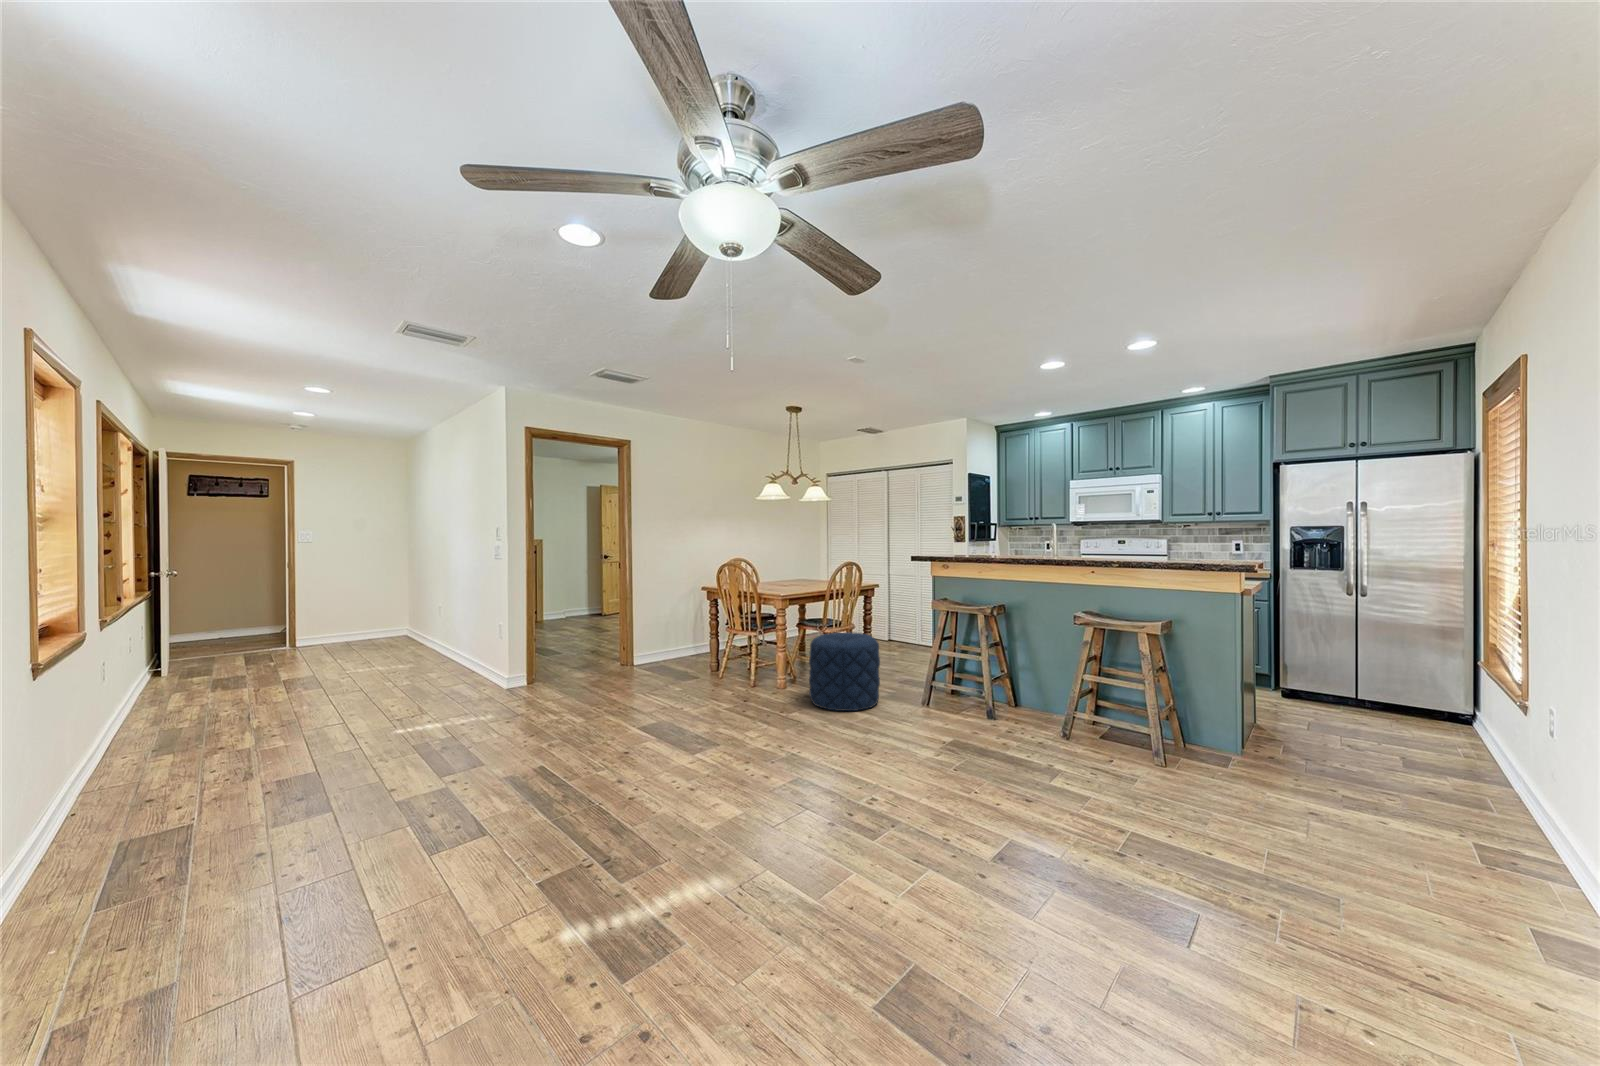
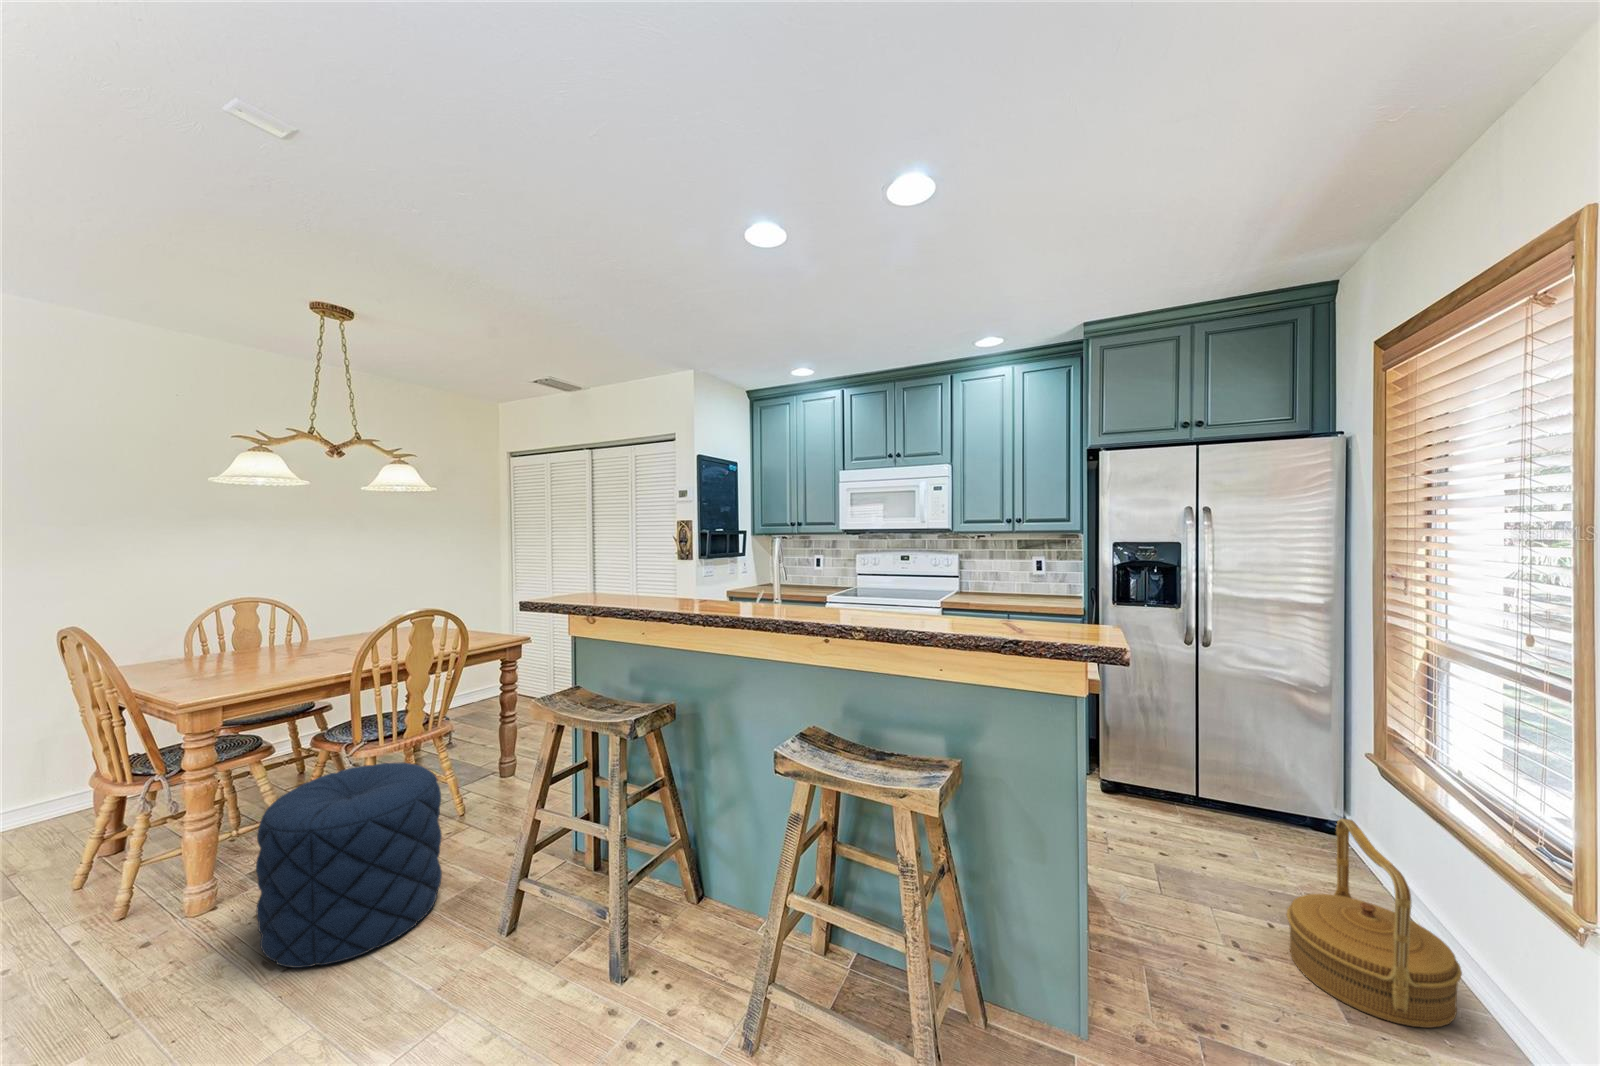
woven basket: none [1392,683,1501,782] -> present [1287,819,1462,1028]

